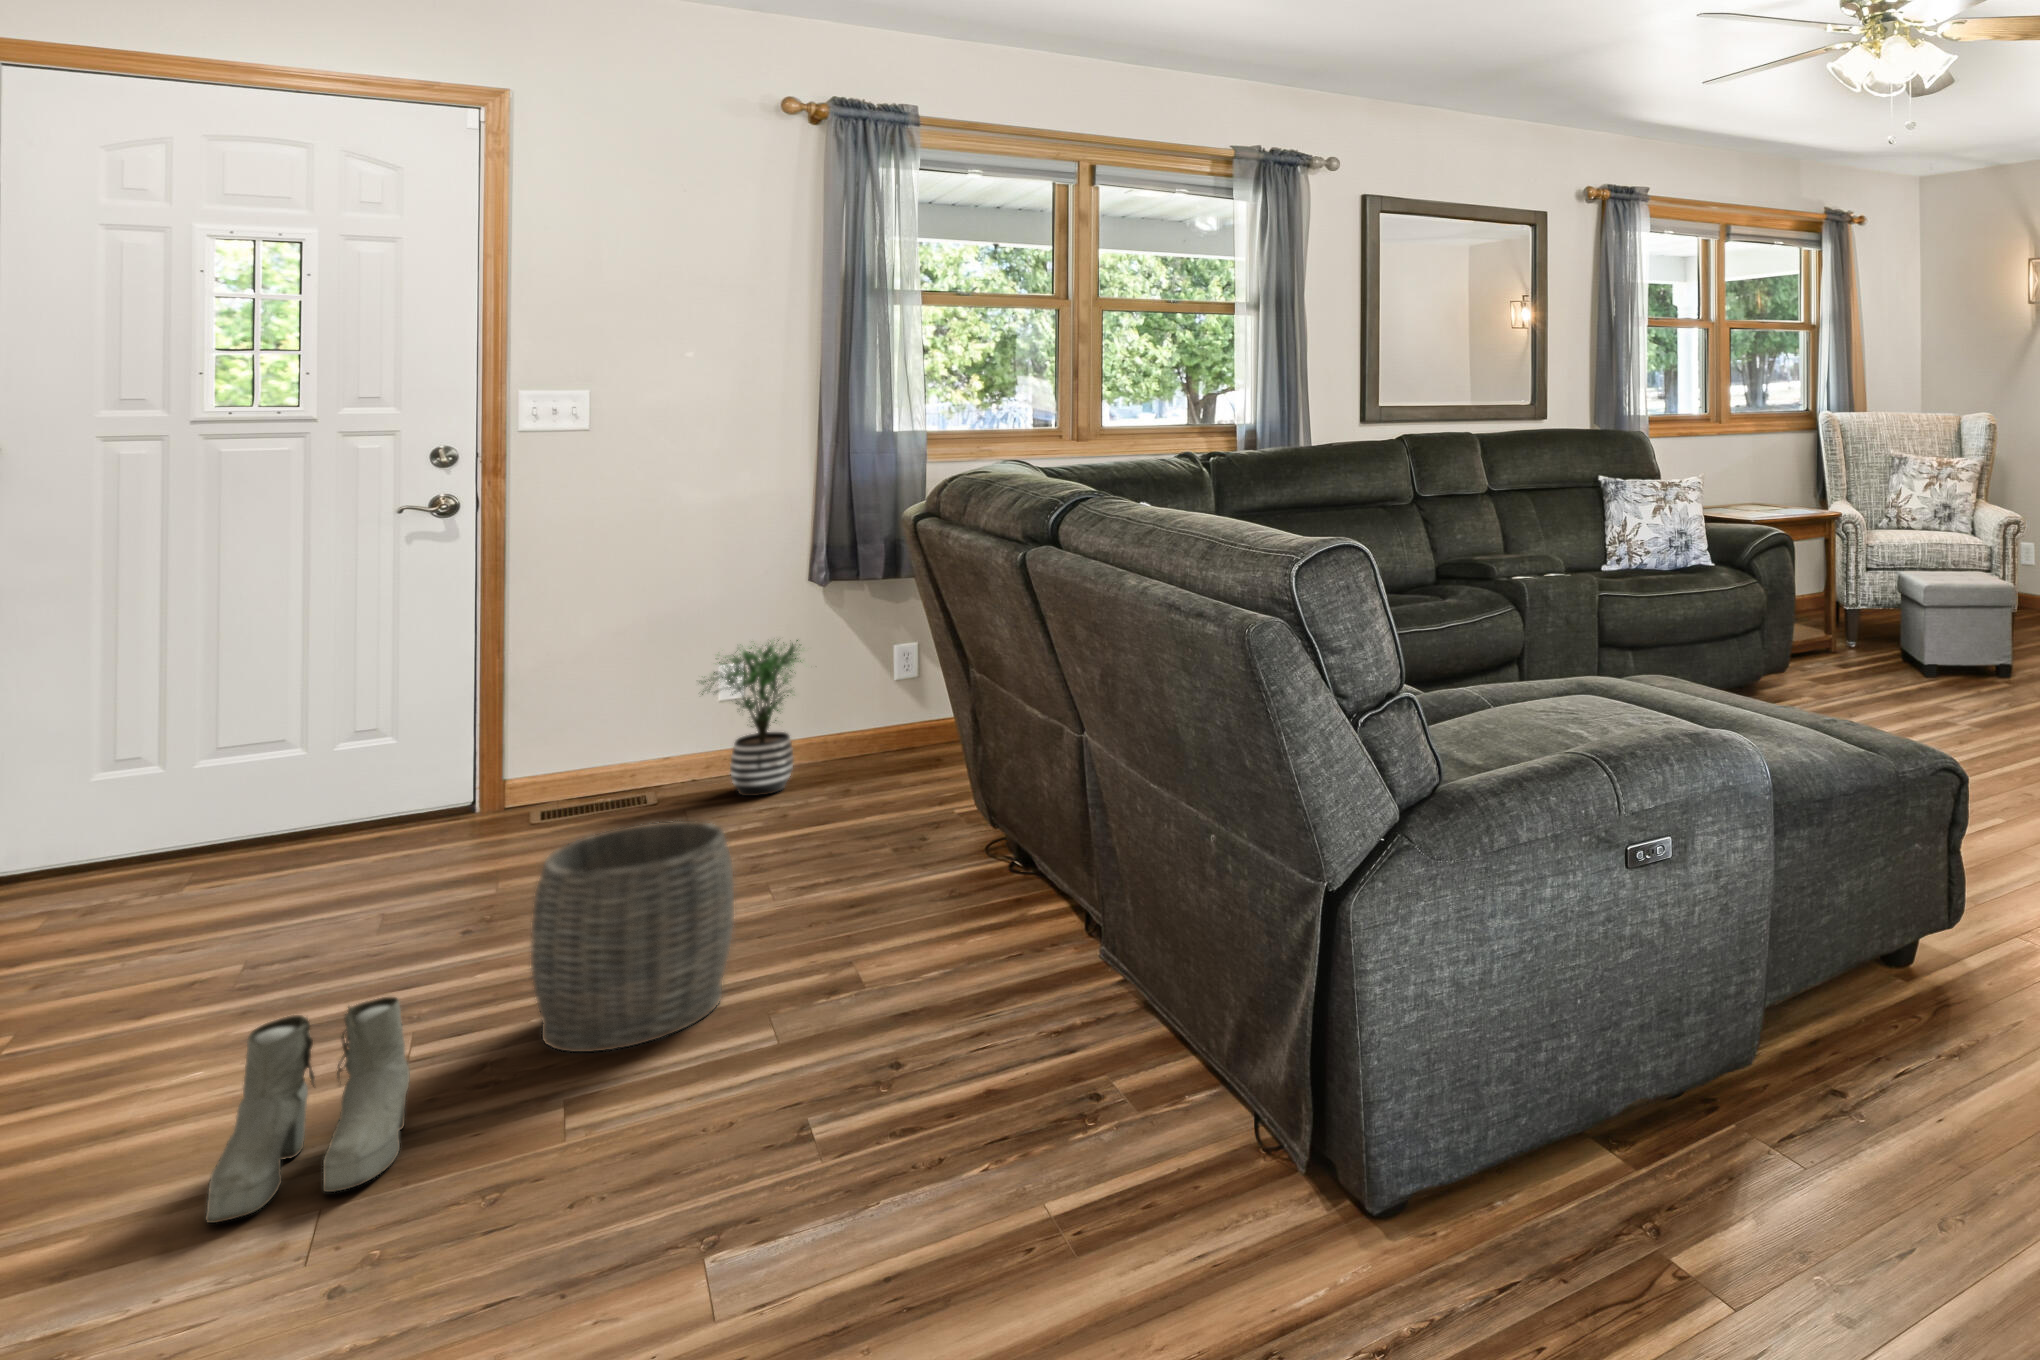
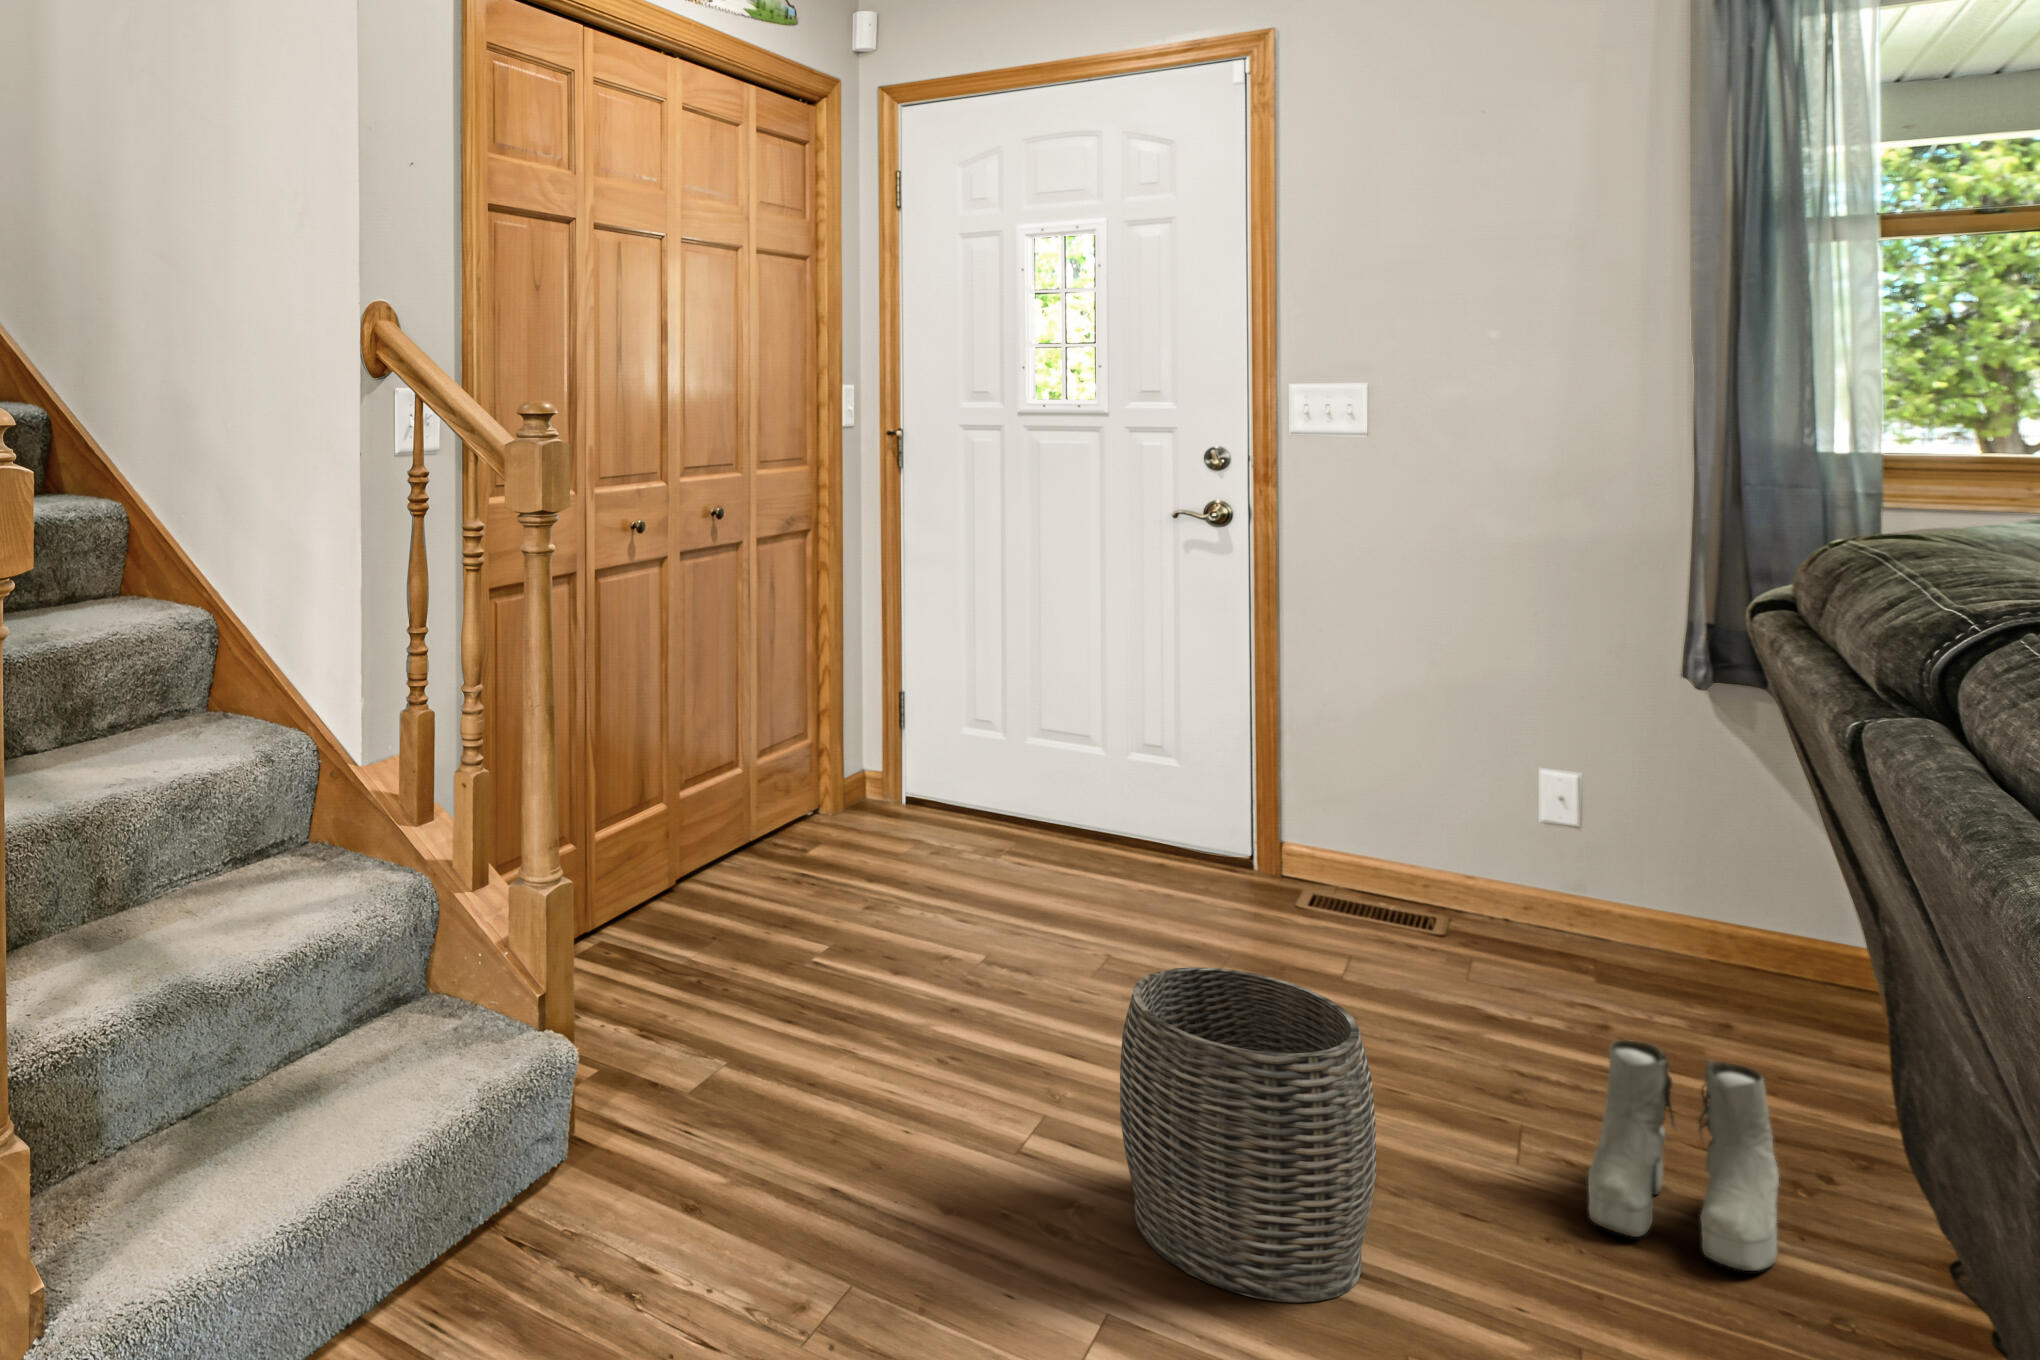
potted plant: present [701,640,801,796] -> none [1494,744,1692,980]
boots: present [205,997,410,1223] -> present [1588,1040,1779,1271]

